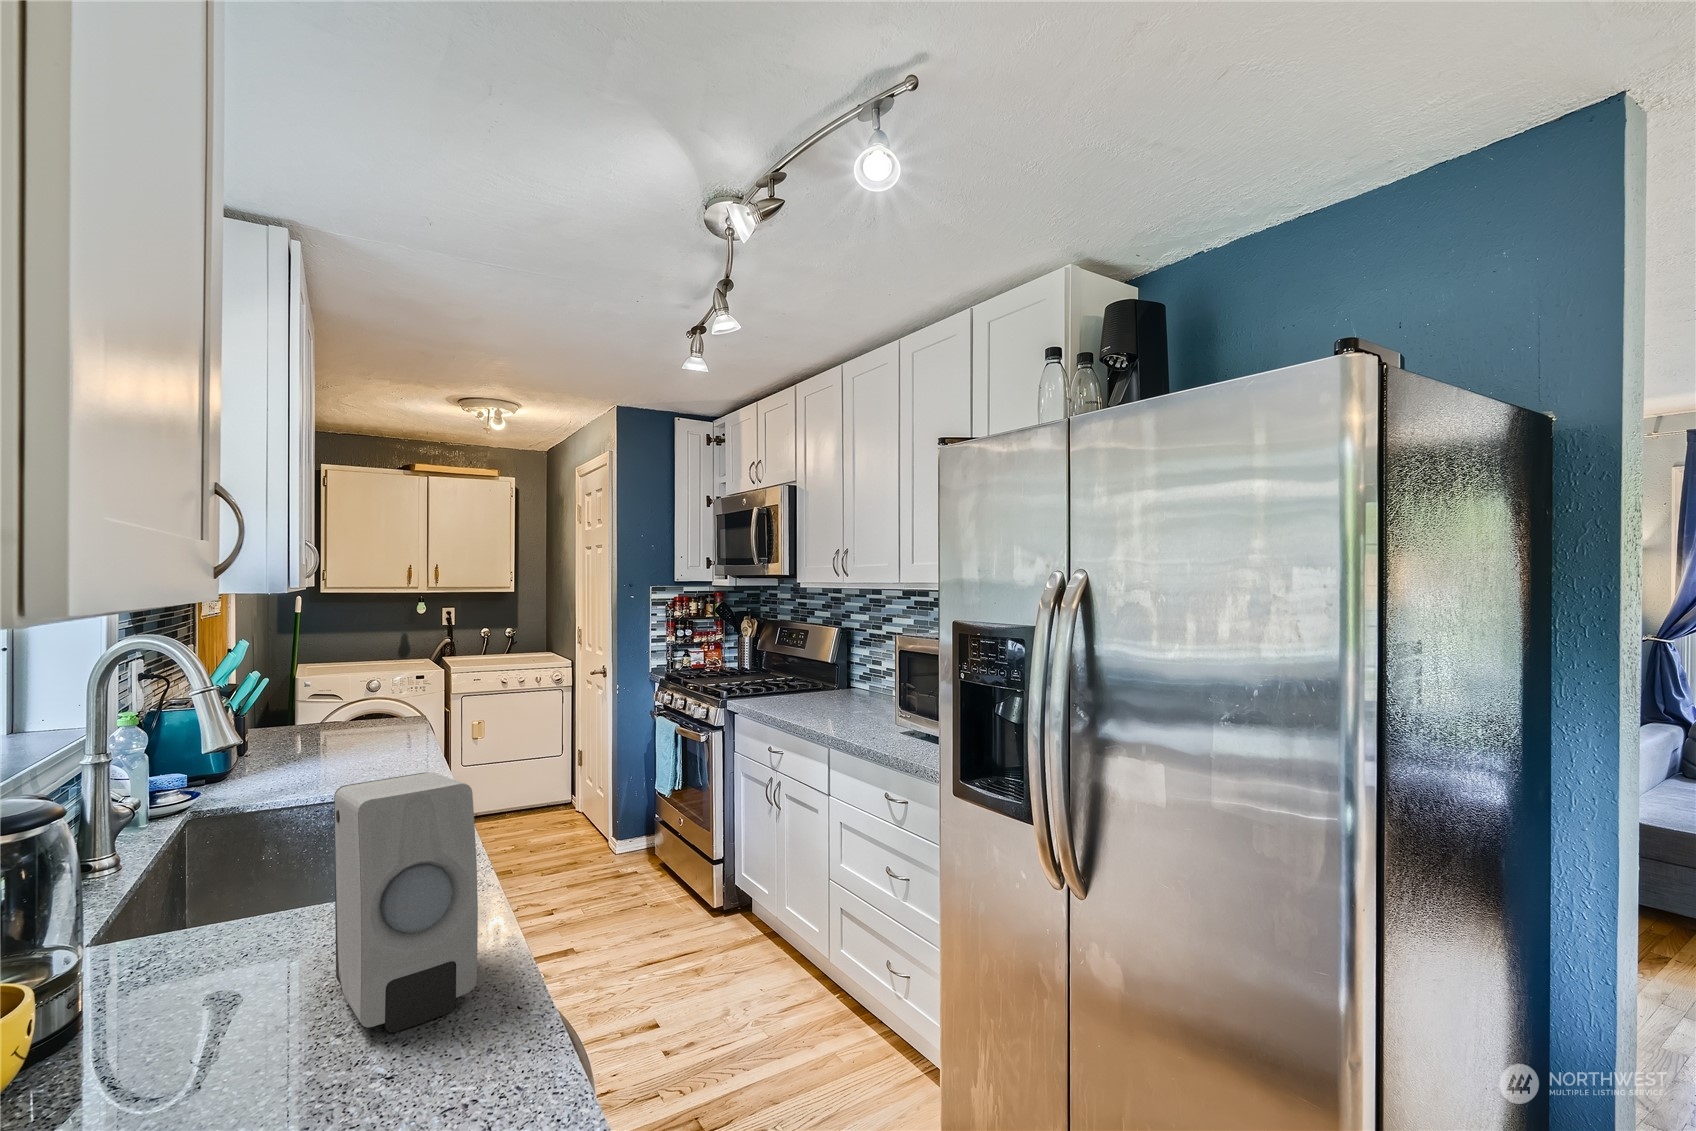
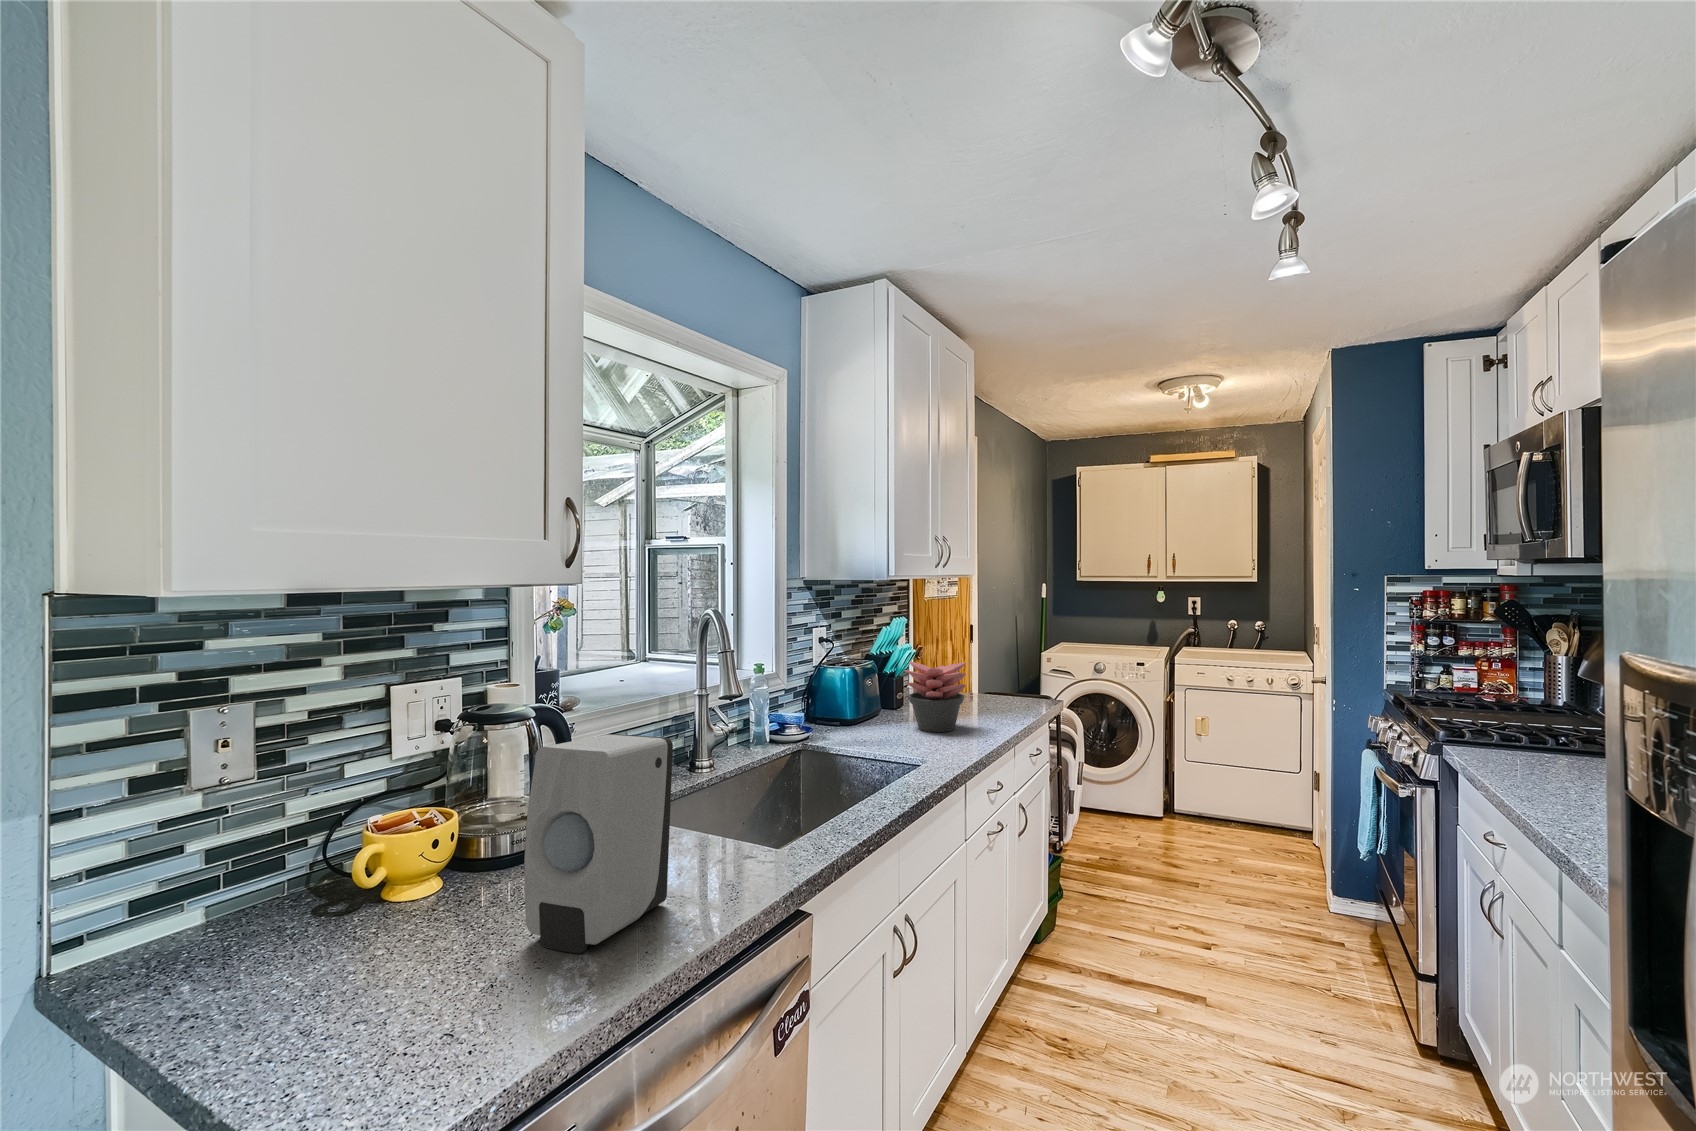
succulent plant: none [303,684,389,768] -> present [905,661,966,732]

